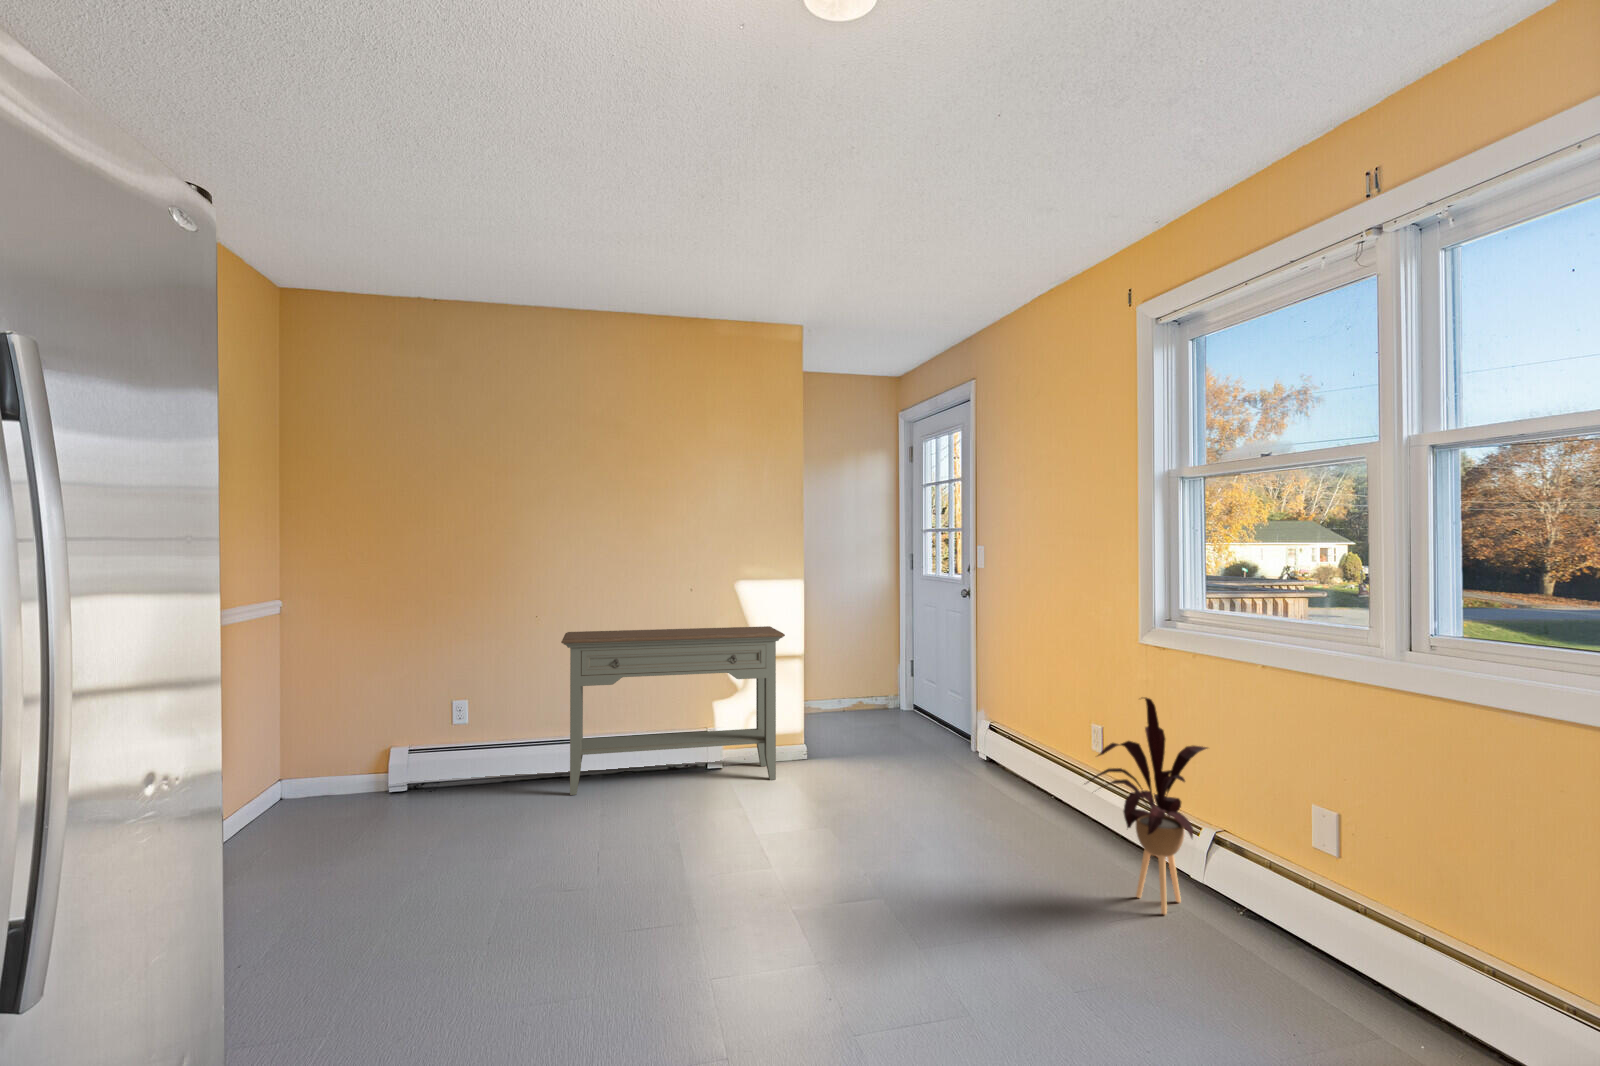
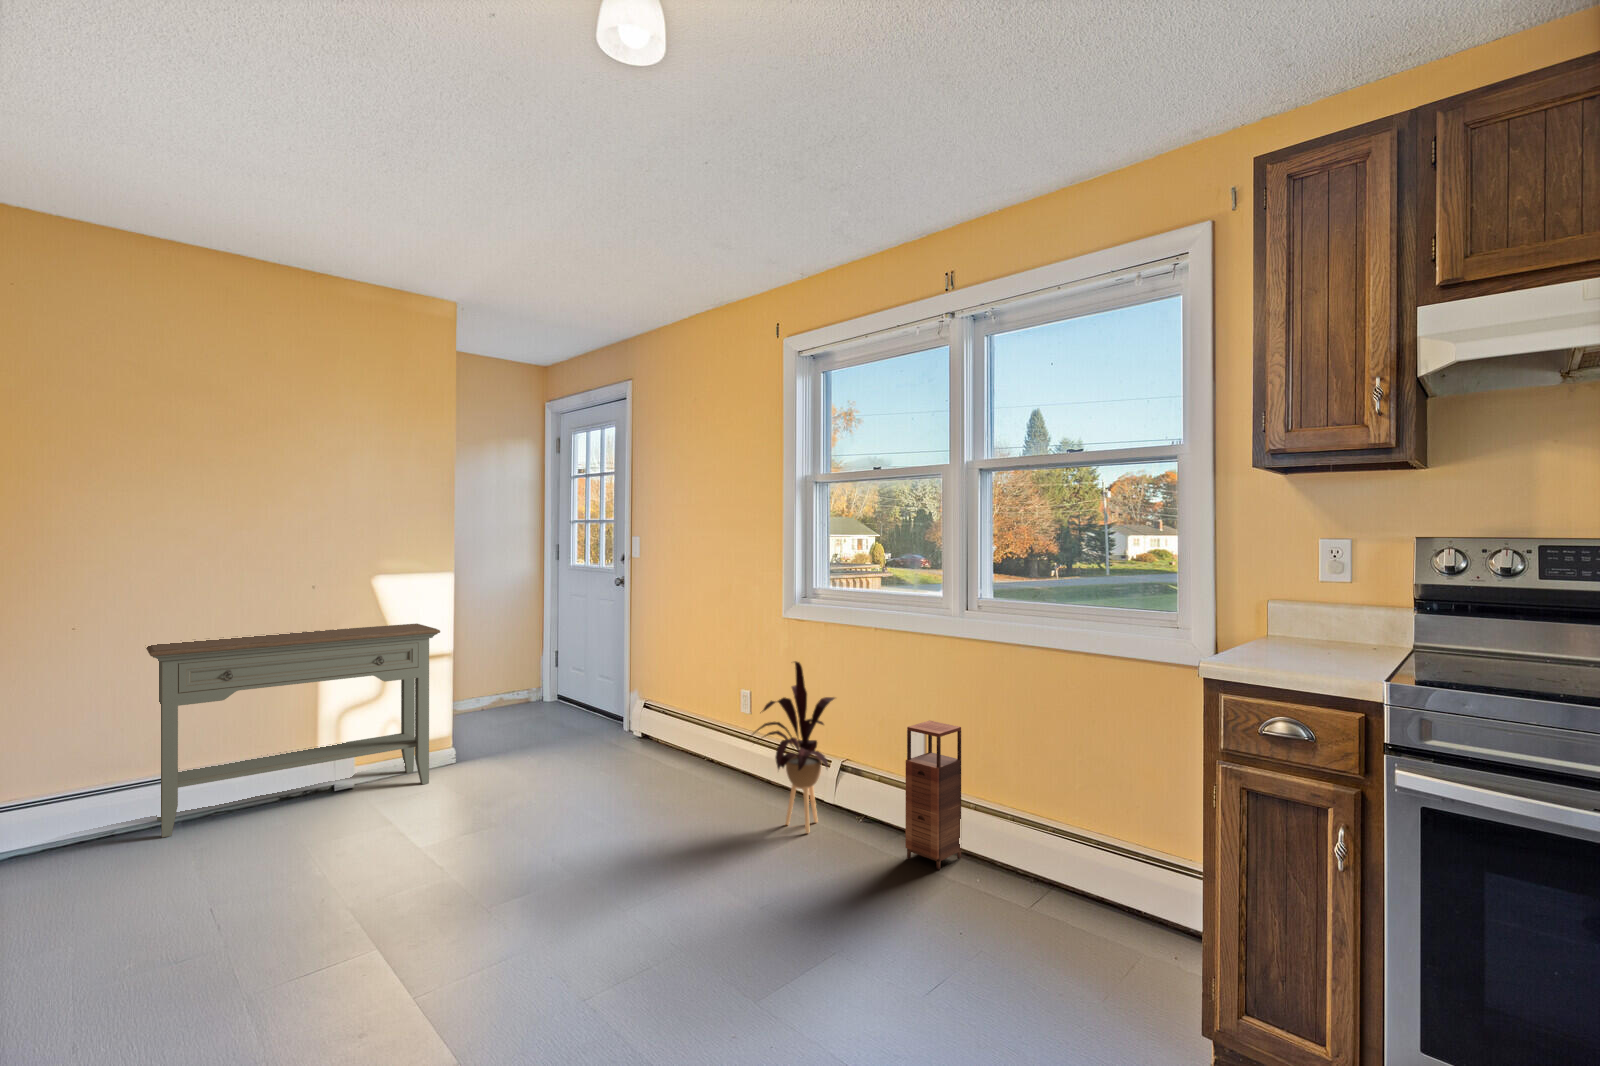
storage cabinet: none [1303,798,1399,1013] -> present [905,721,961,870]

